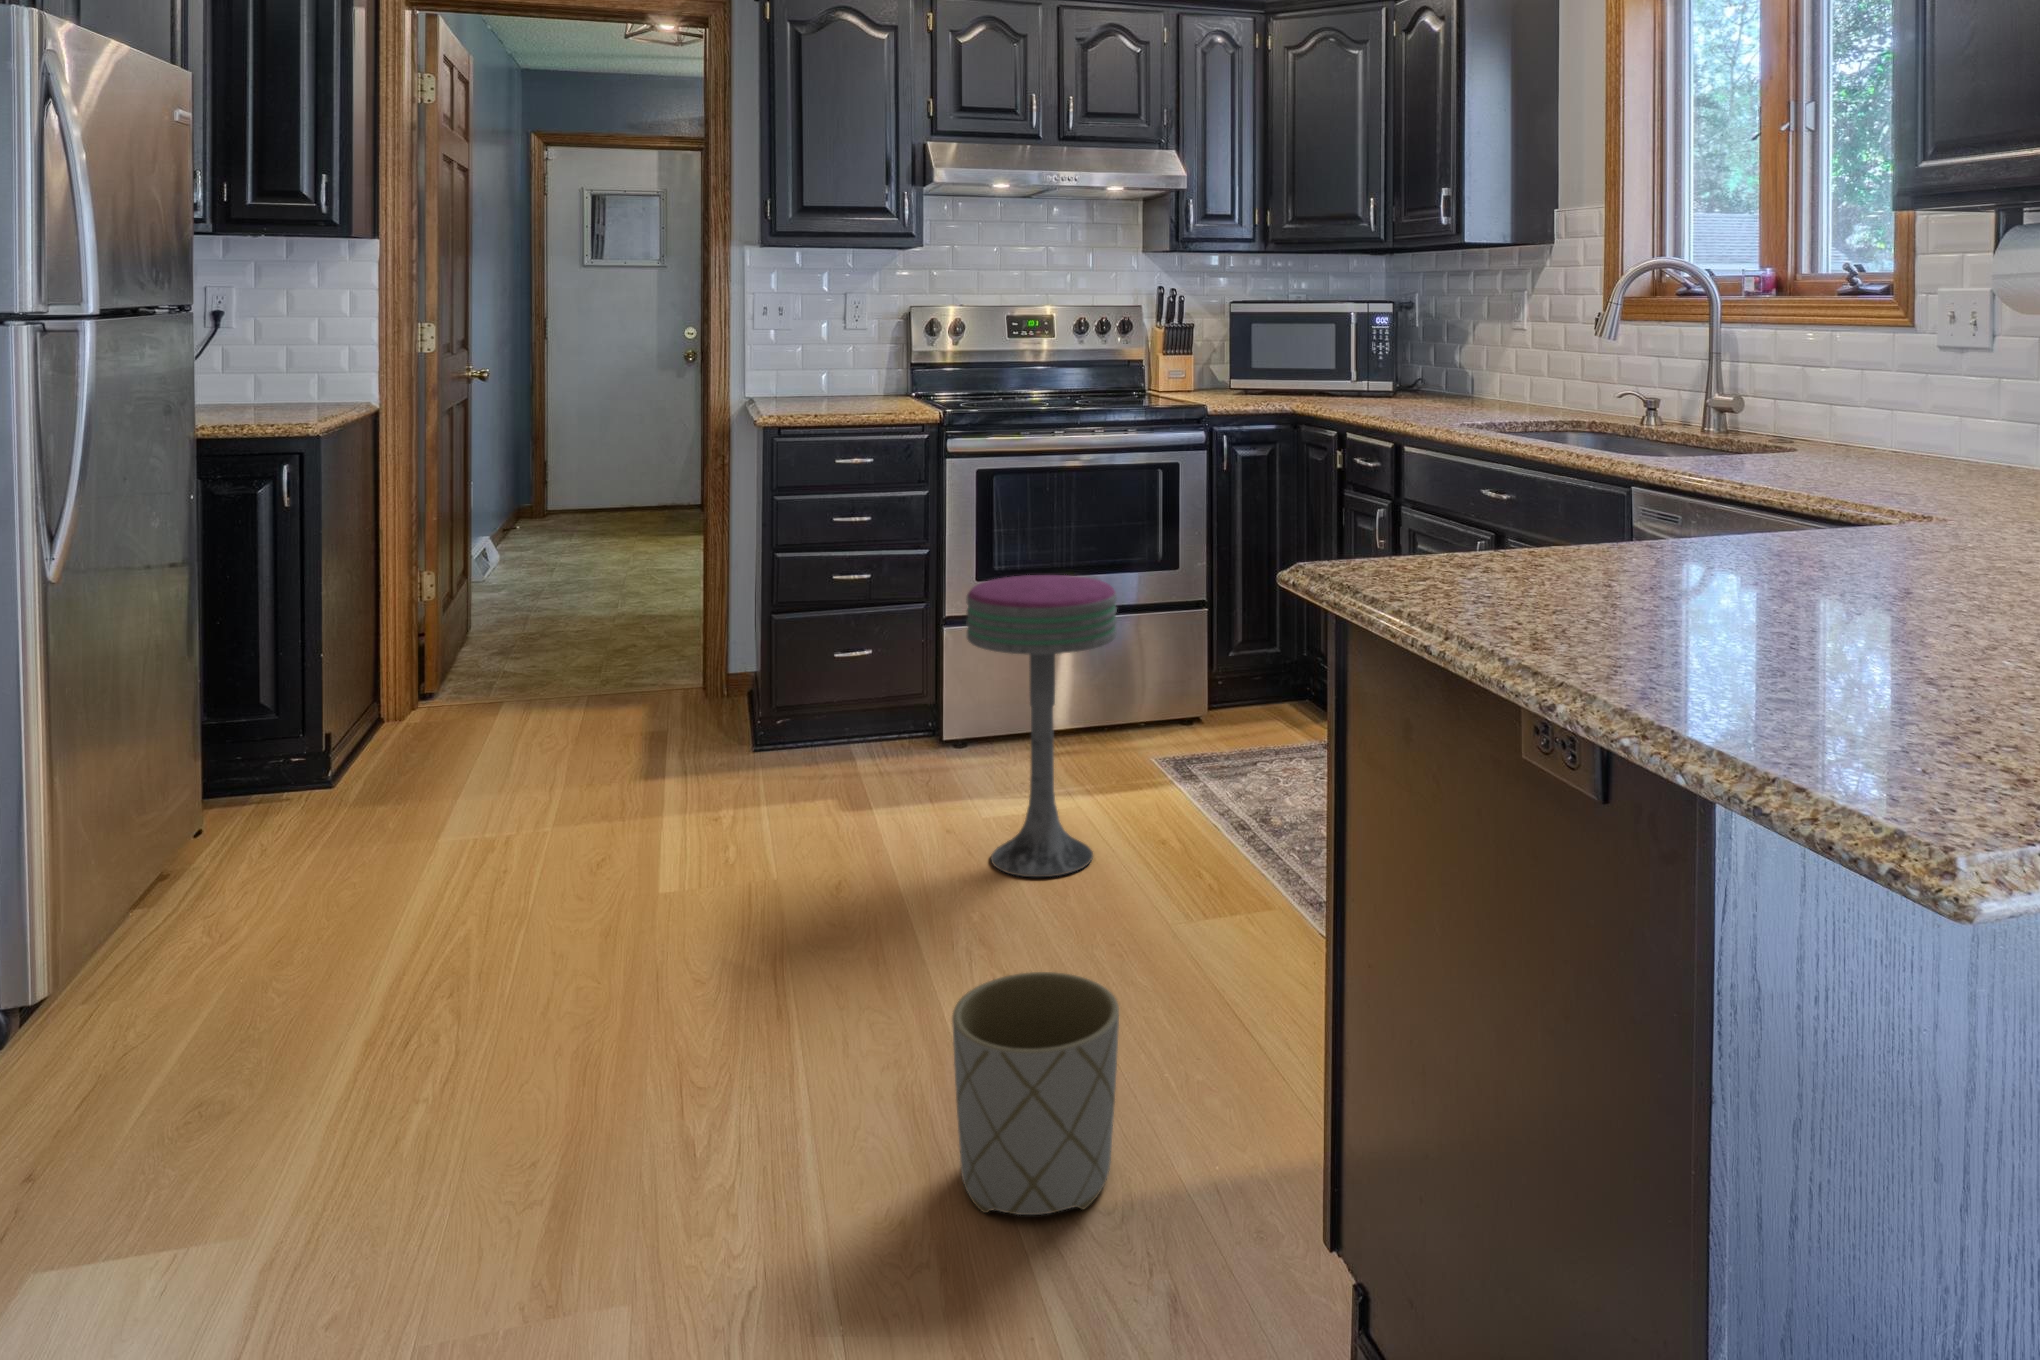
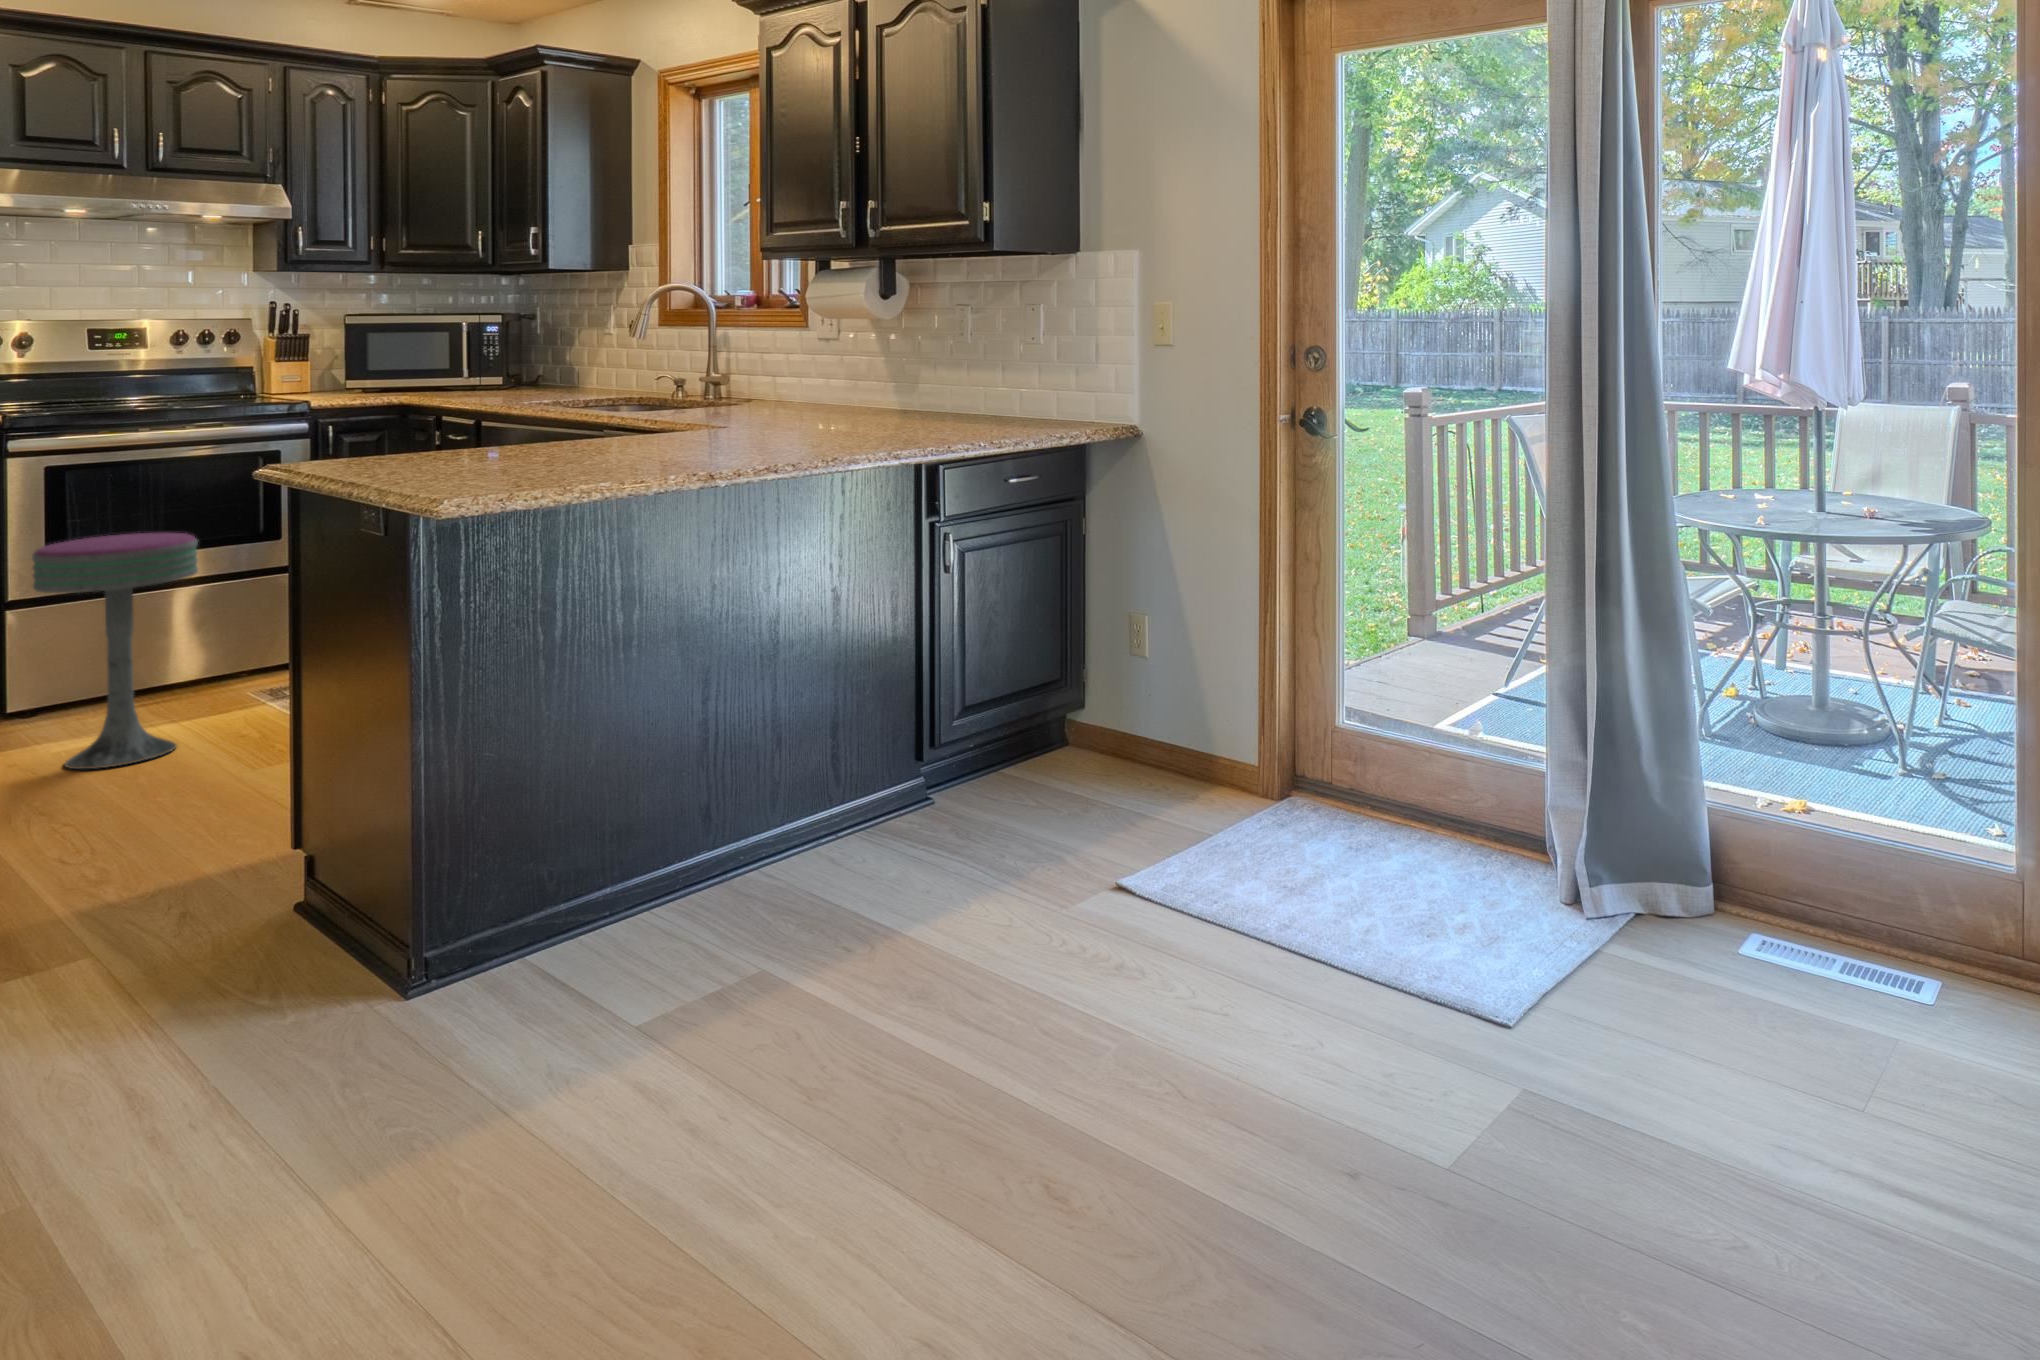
planter: present [952,972,1119,1215] -> none [16,765,170,917]

